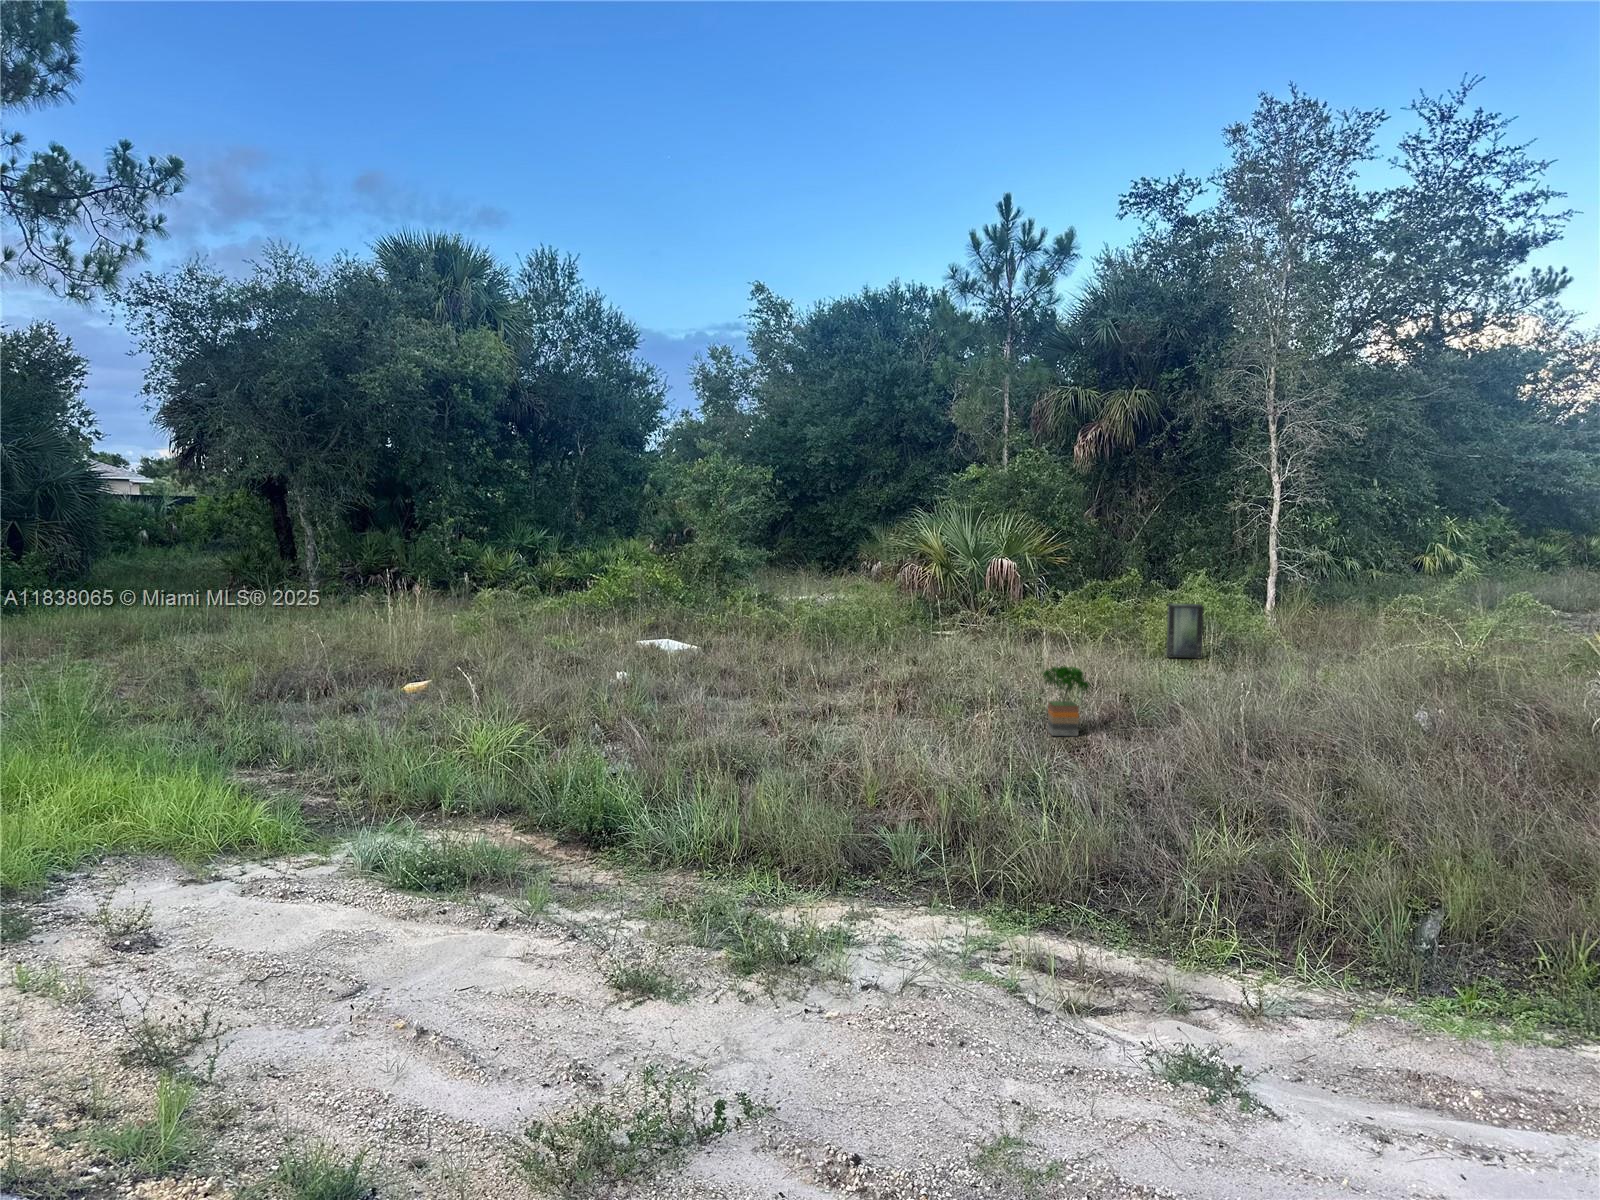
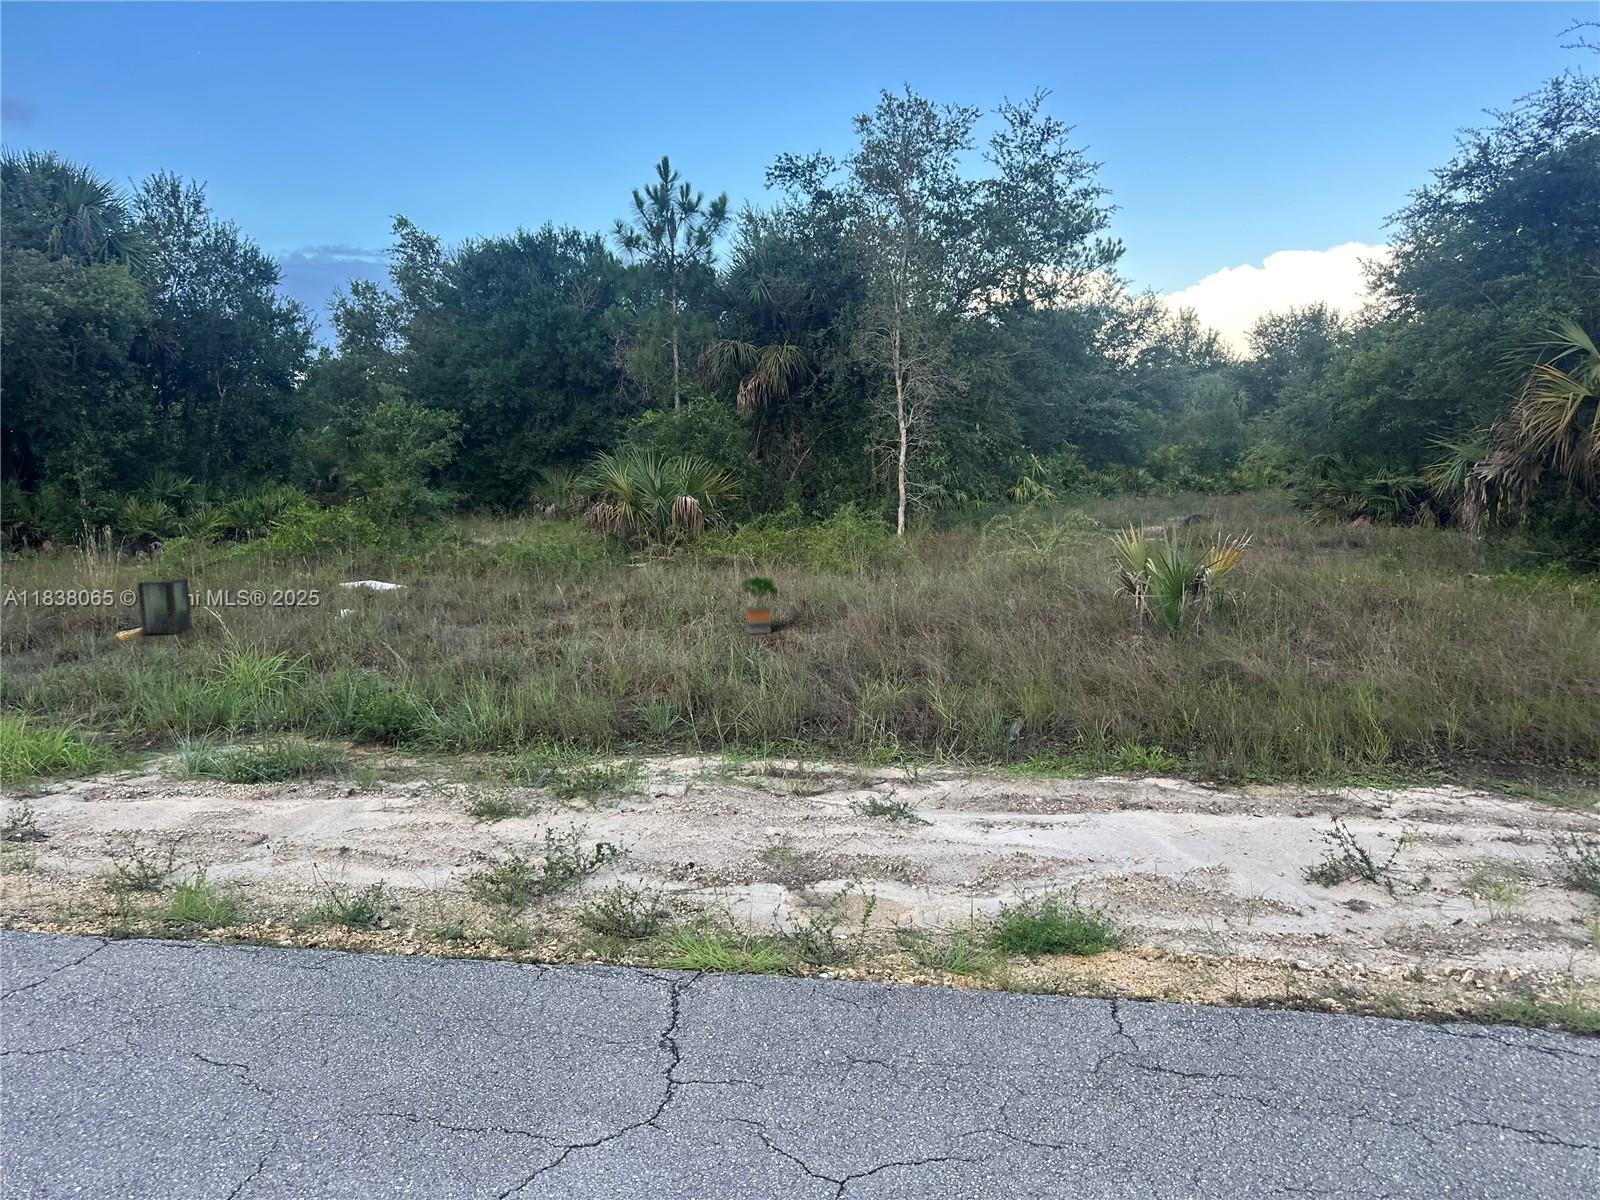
storage box: present [1166,603,1204,659] -> present [138,579,192,634]

